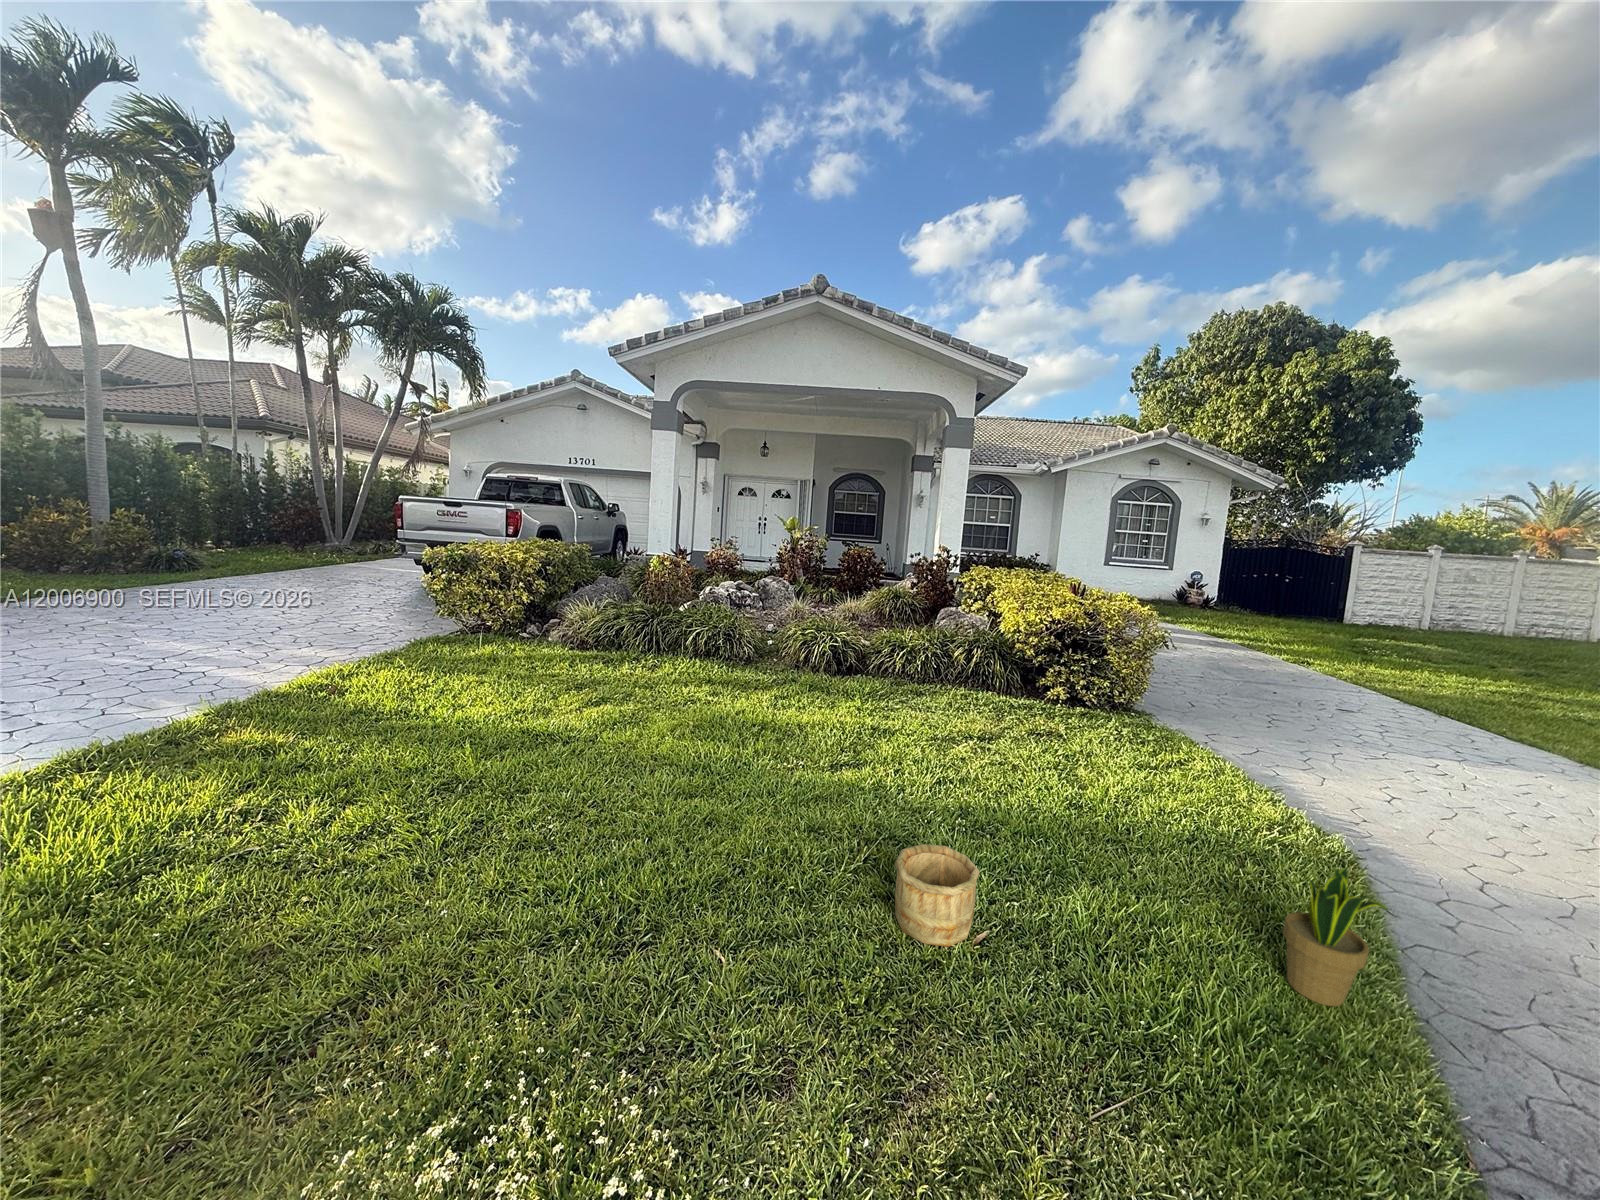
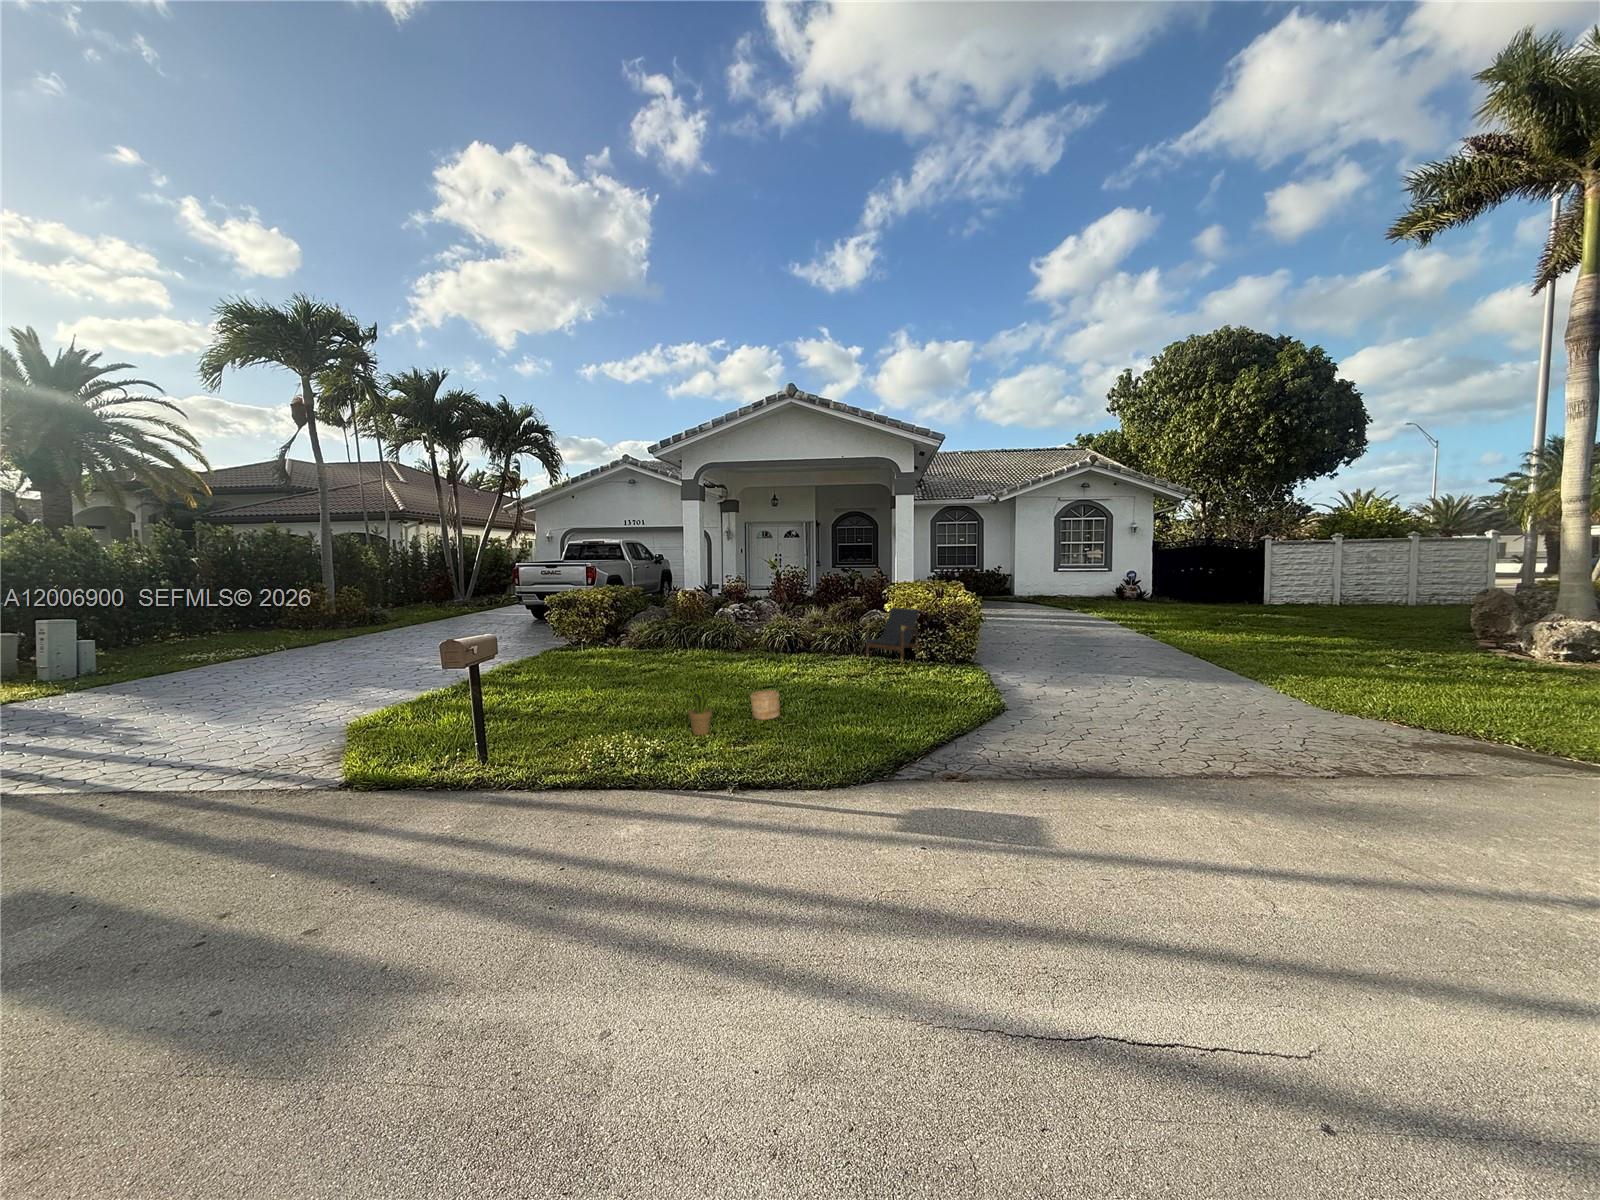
lounge chair: none [984,612,1077,716] -> present [866,608,919,663]
potted plant: present [1283,868,1388,1006] -> present [688,689,712,735]

